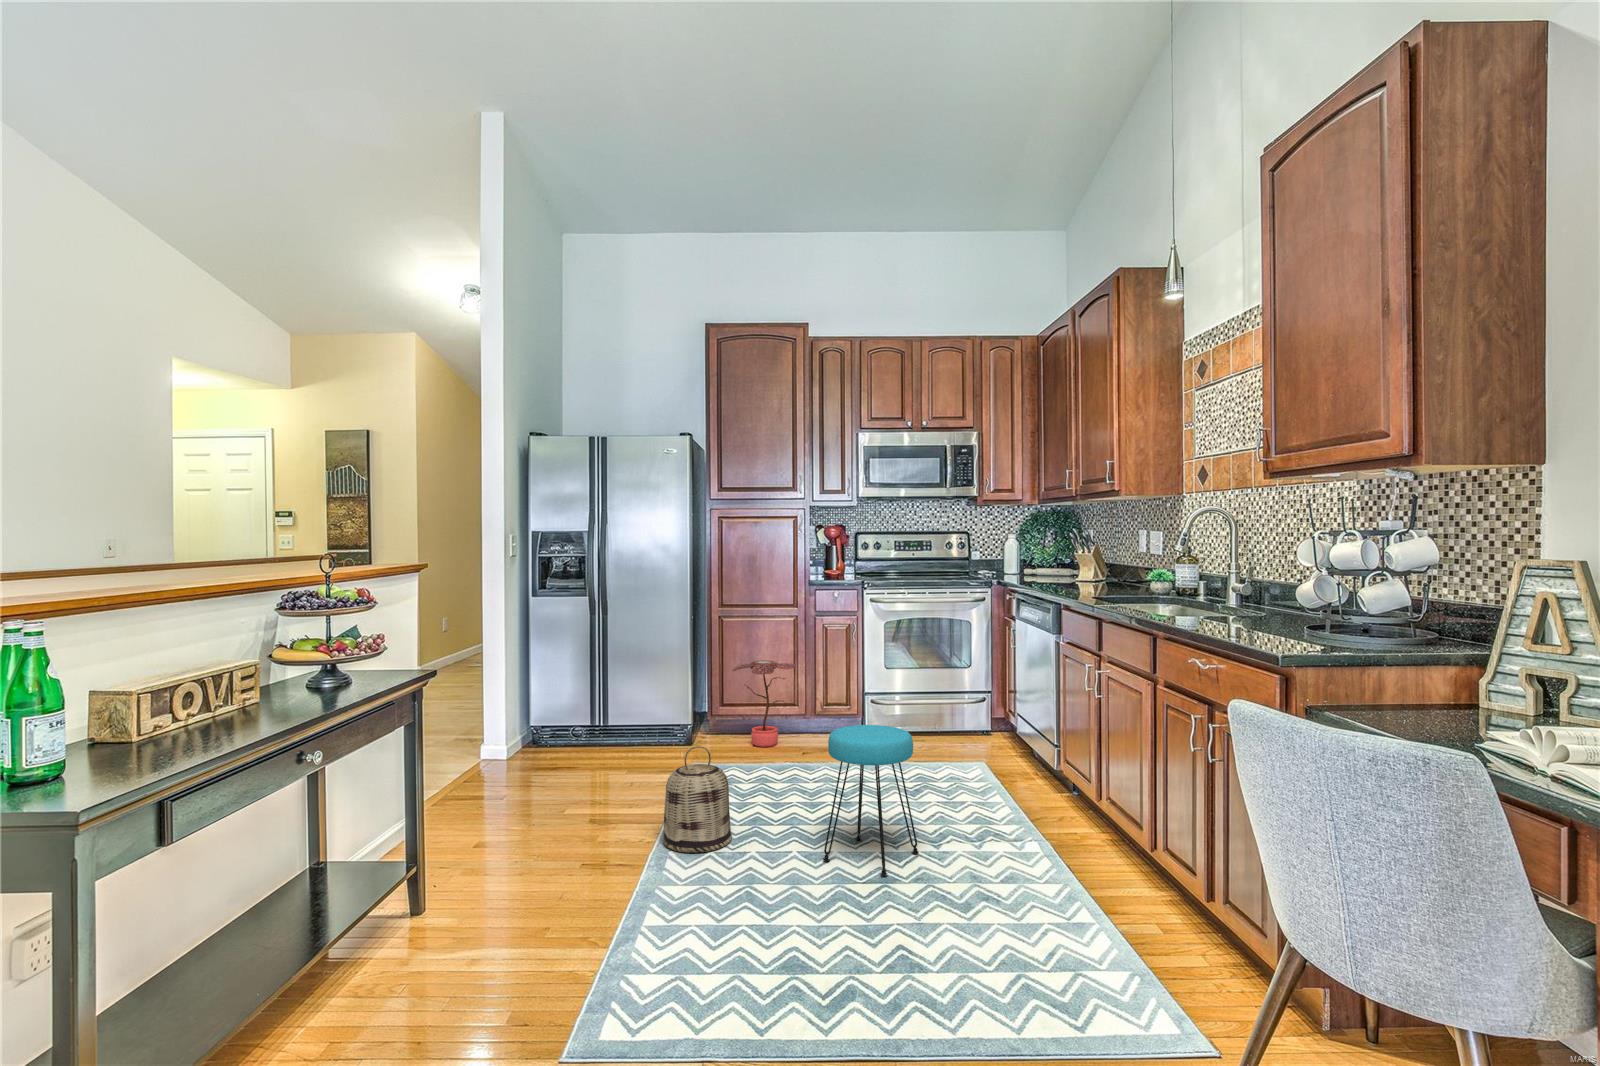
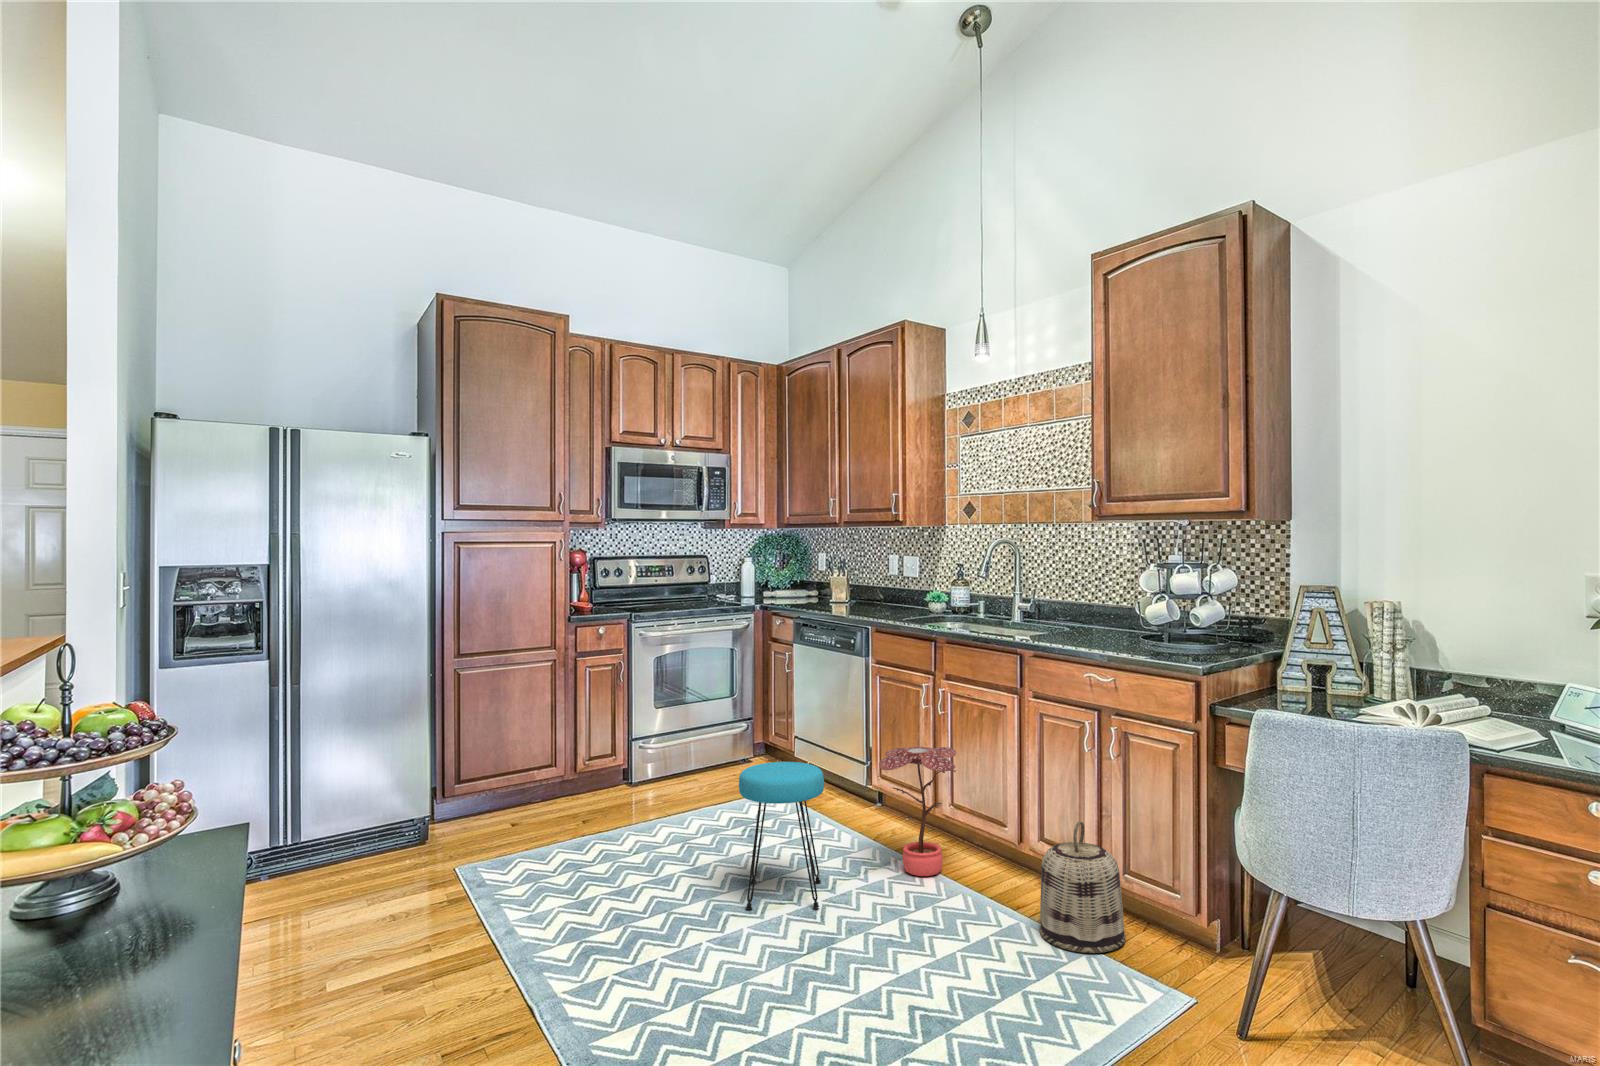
potted plant: present [732,660,796,747] -> present [879,747,956,876]
basket: present [663,746,732,853] -> present [1039,822,1126,953]

